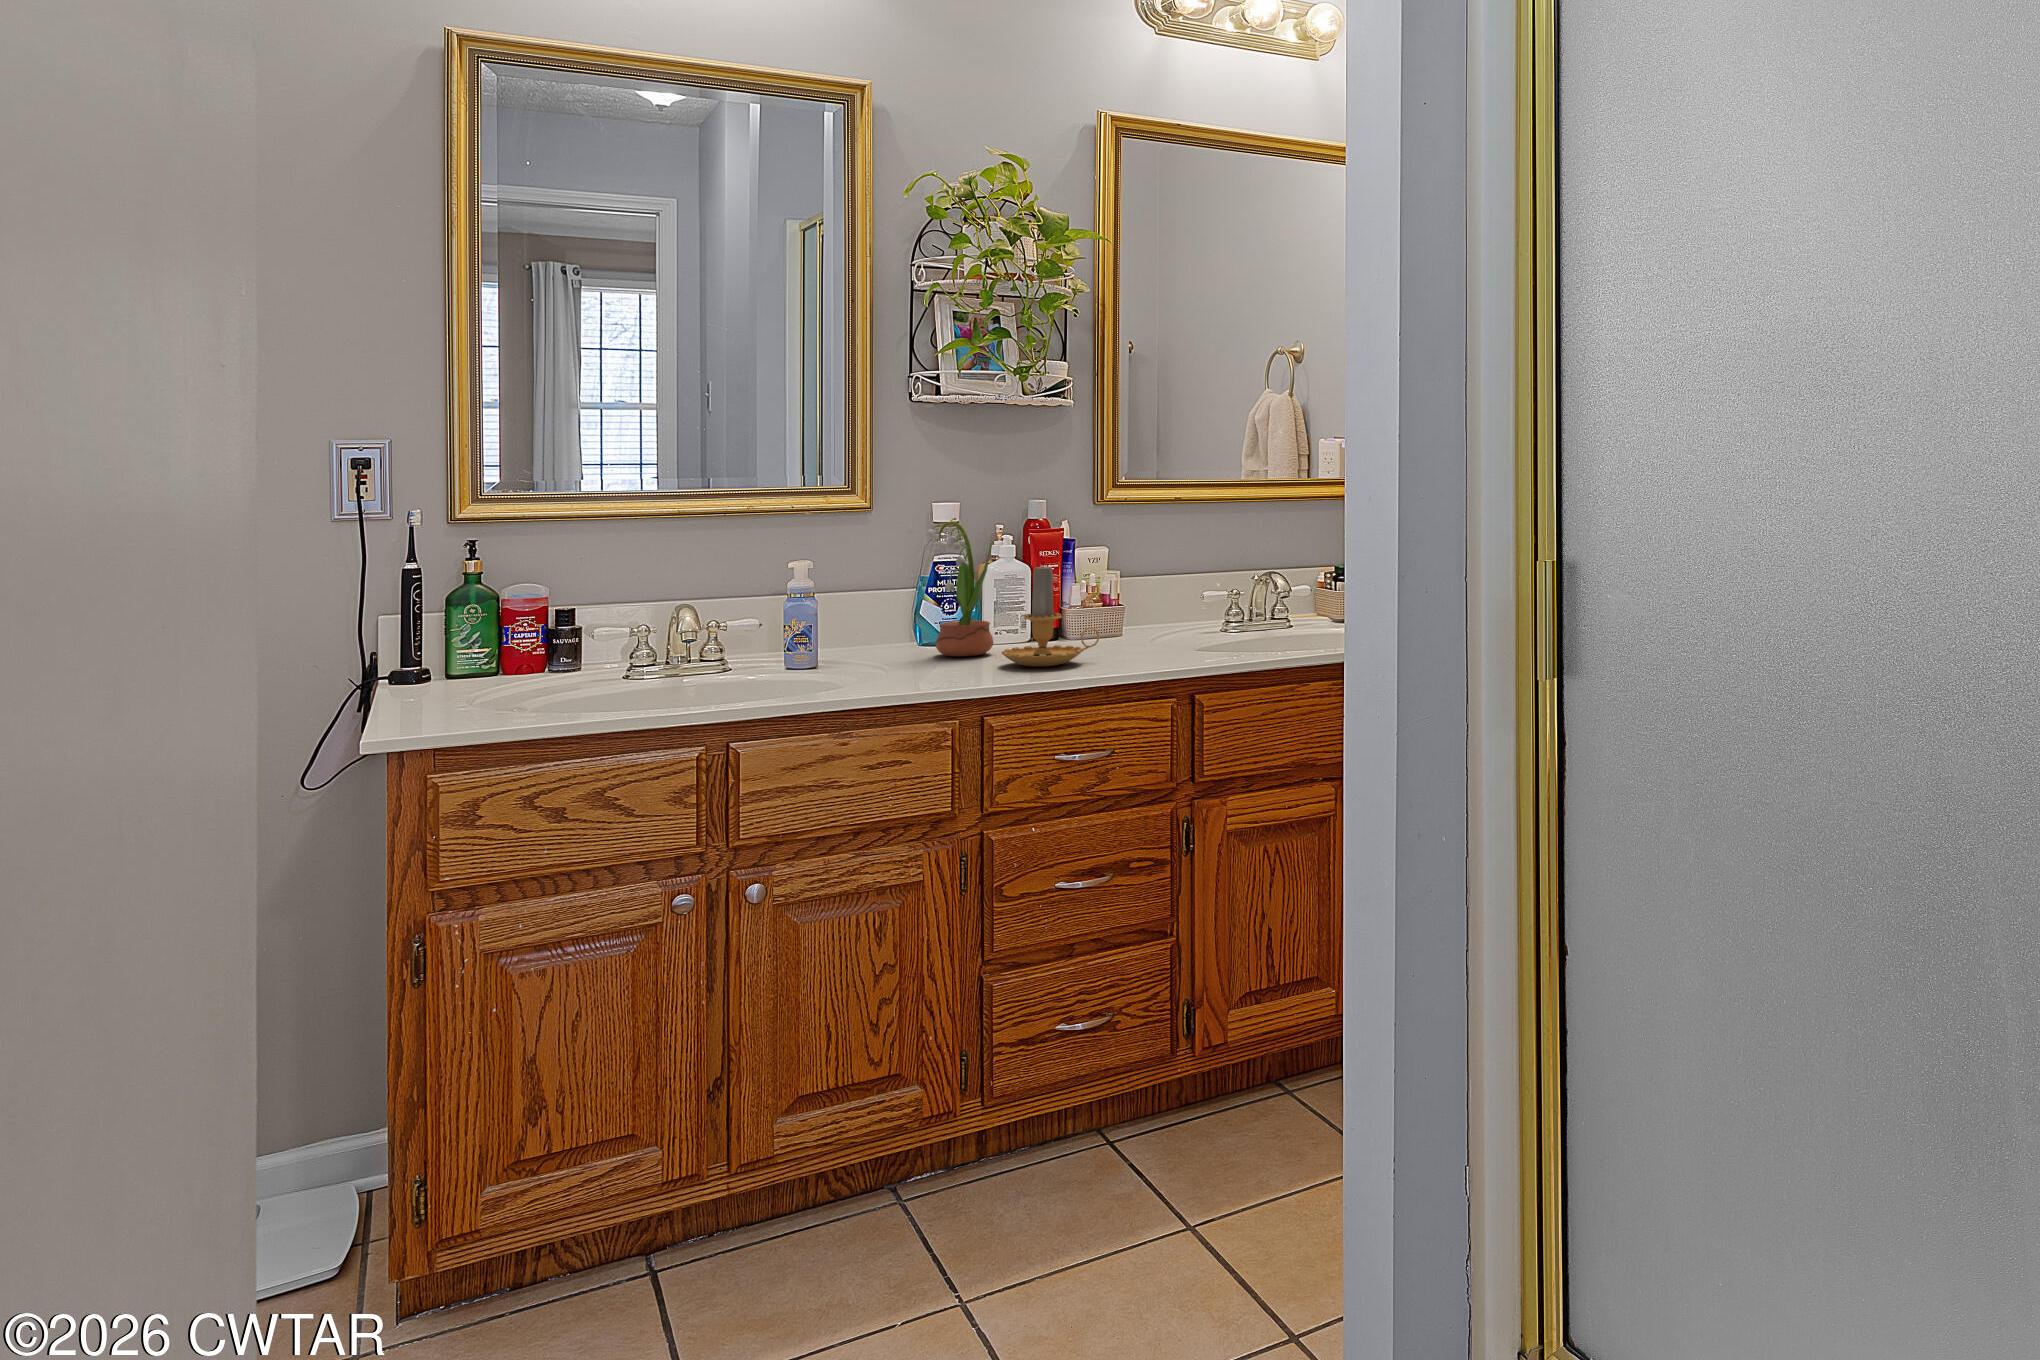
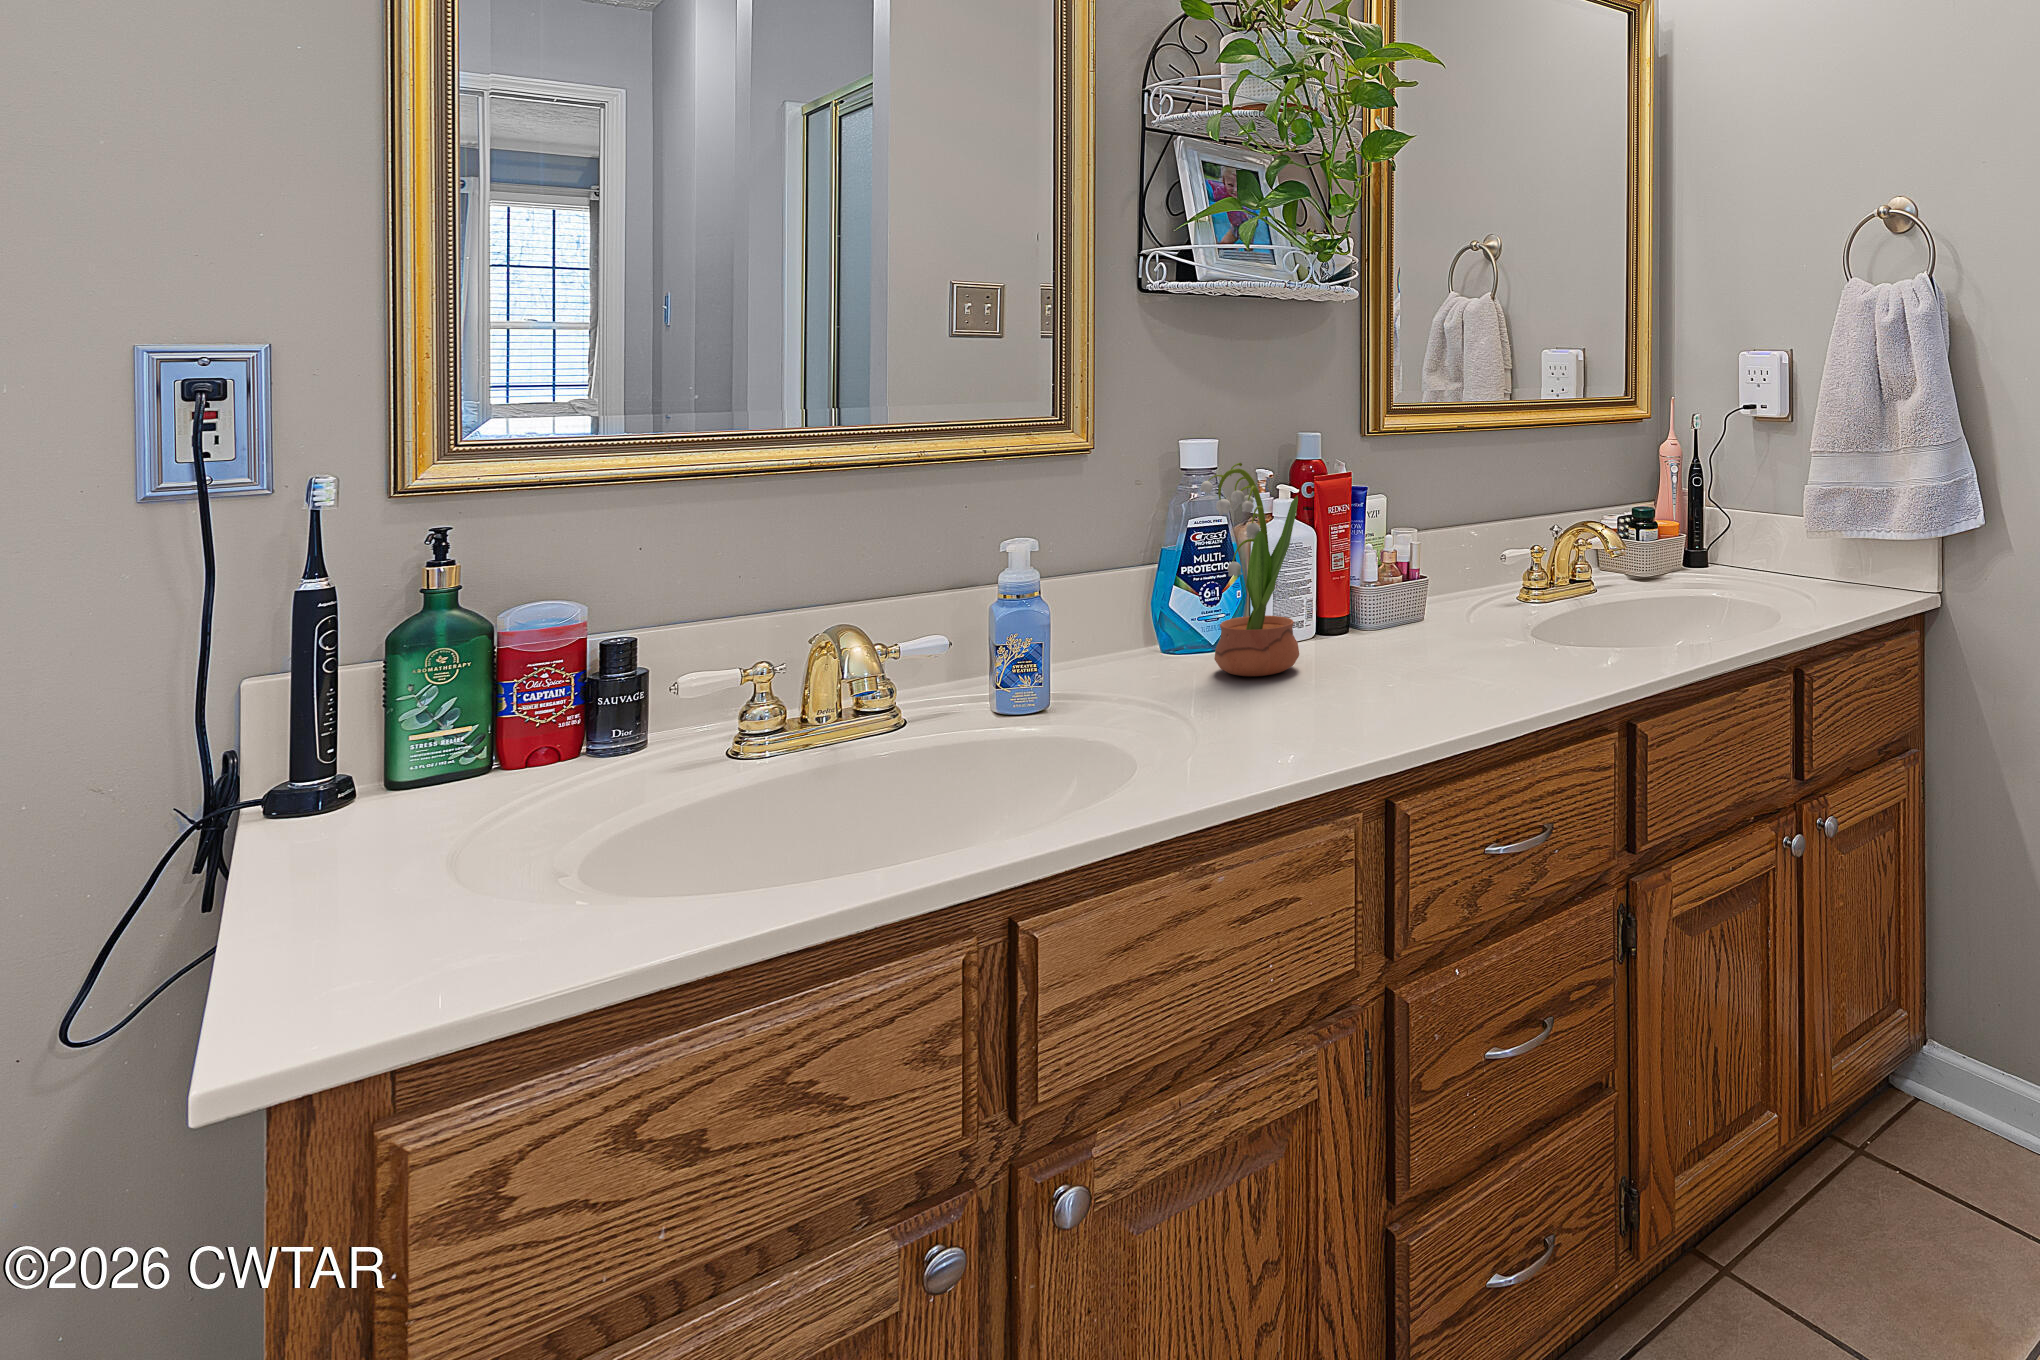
candle: present [1001,562,1099,667] -> none [1350,530,1479,697]

